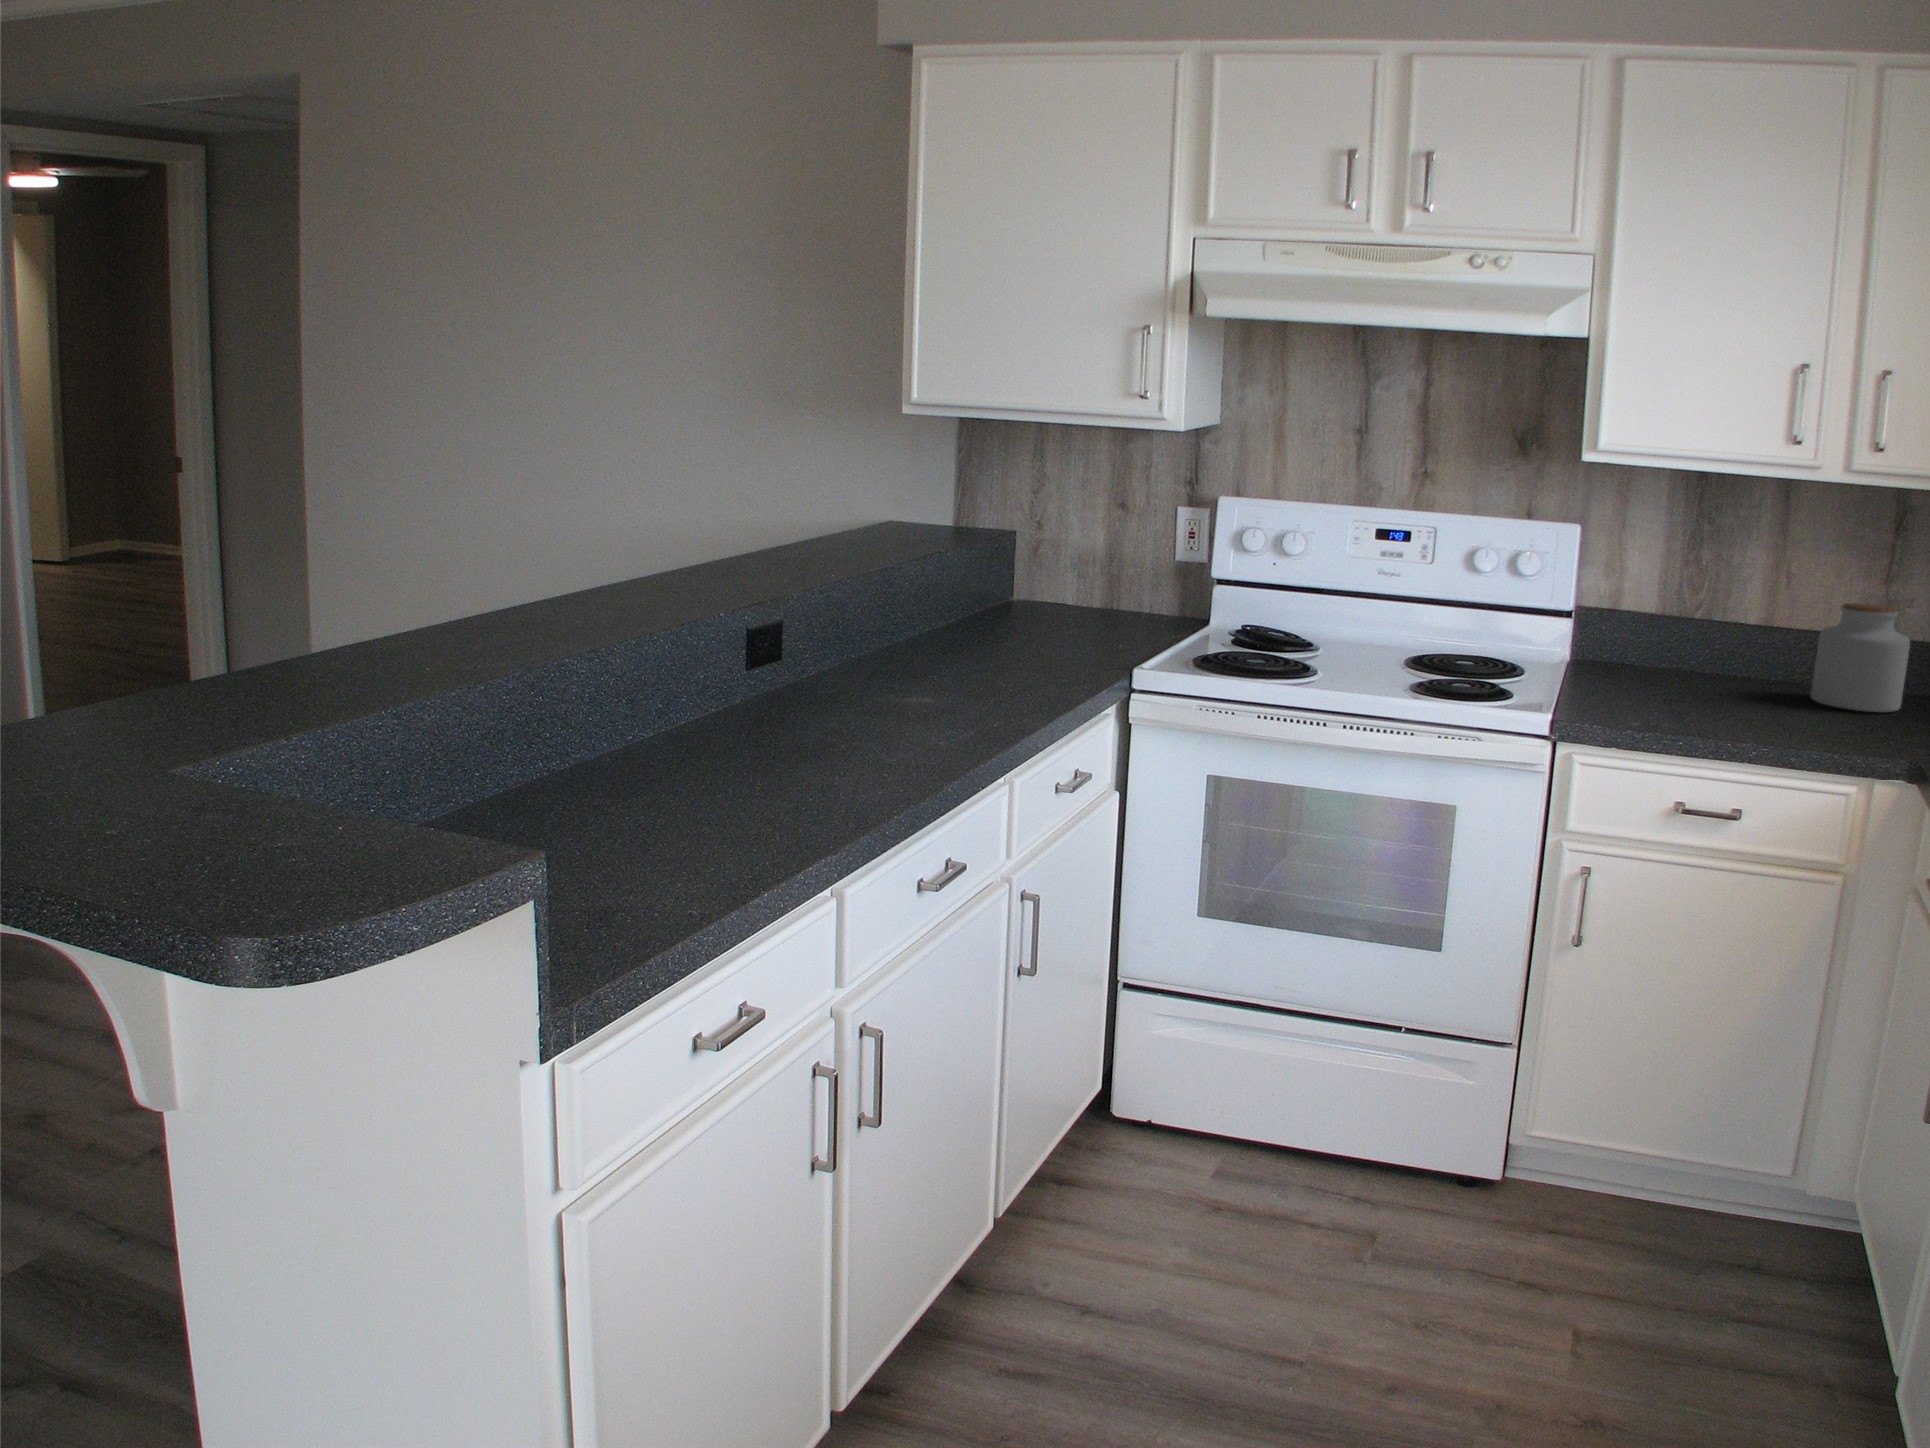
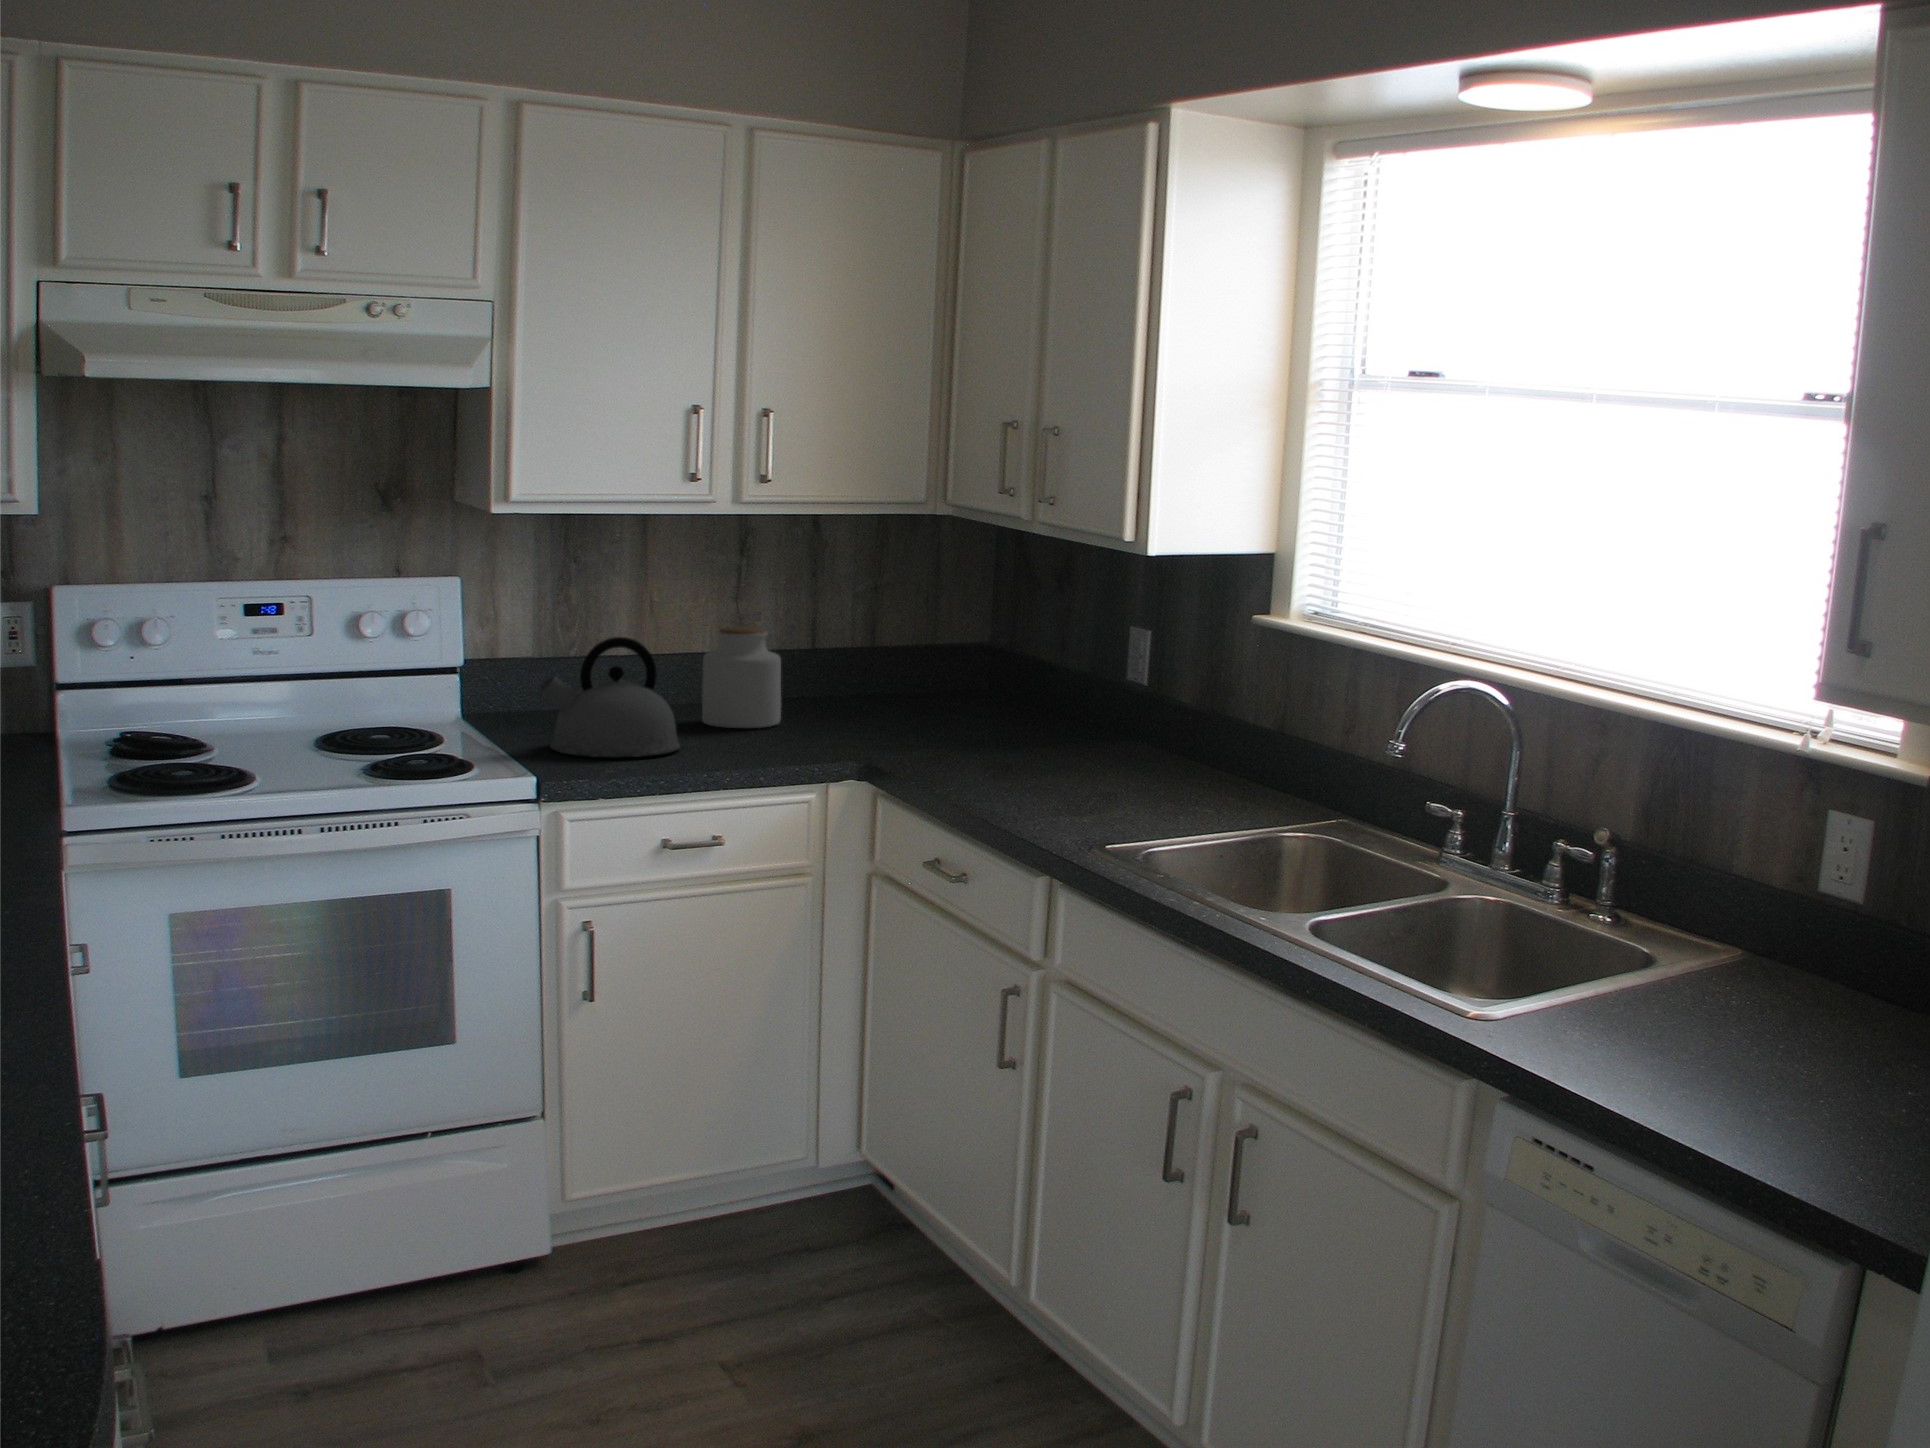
kettle: none [1600,595,1743,719] -> present [540,637,680,757]

